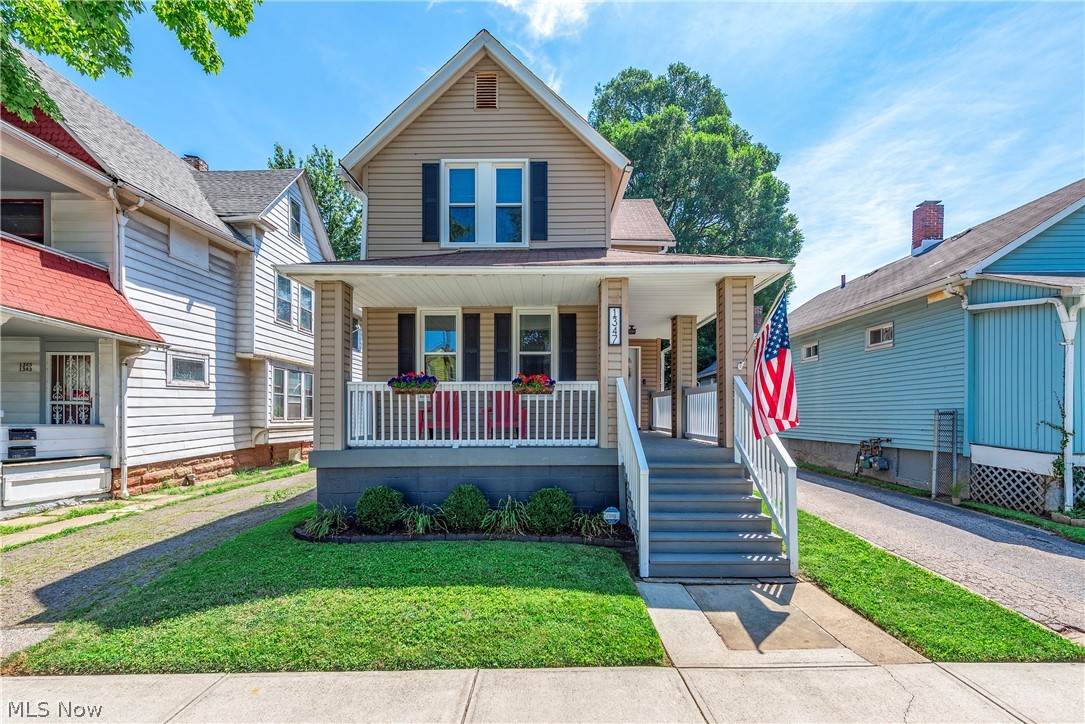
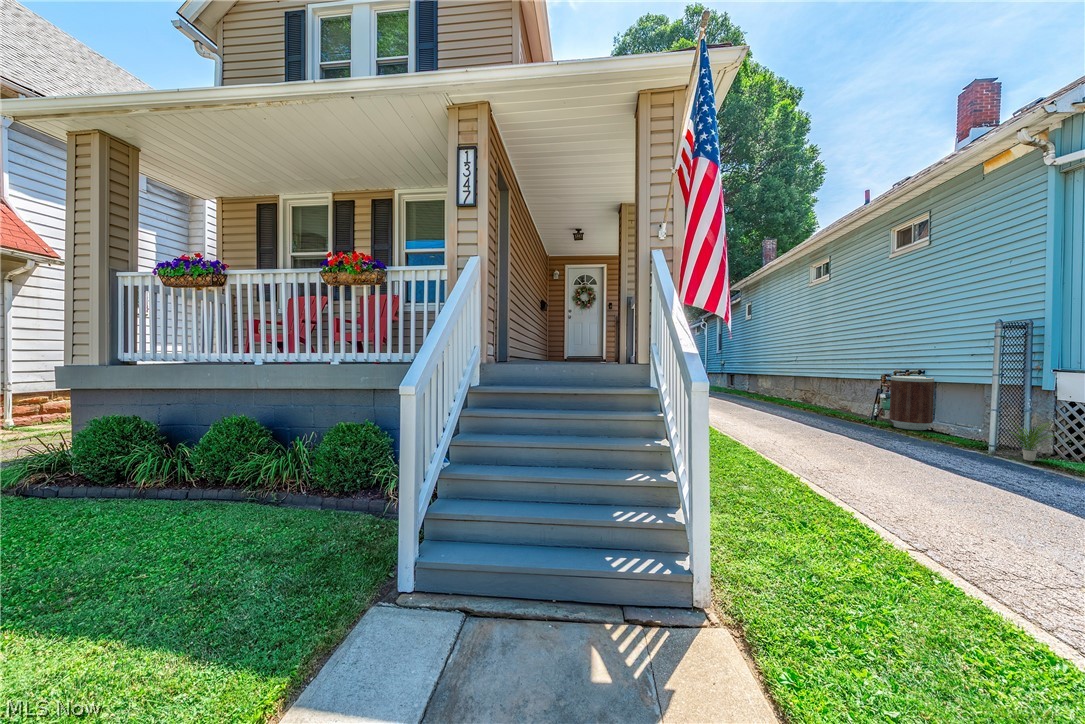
trash can: none [868,443,898,484] -> present [889,376,934,430]

